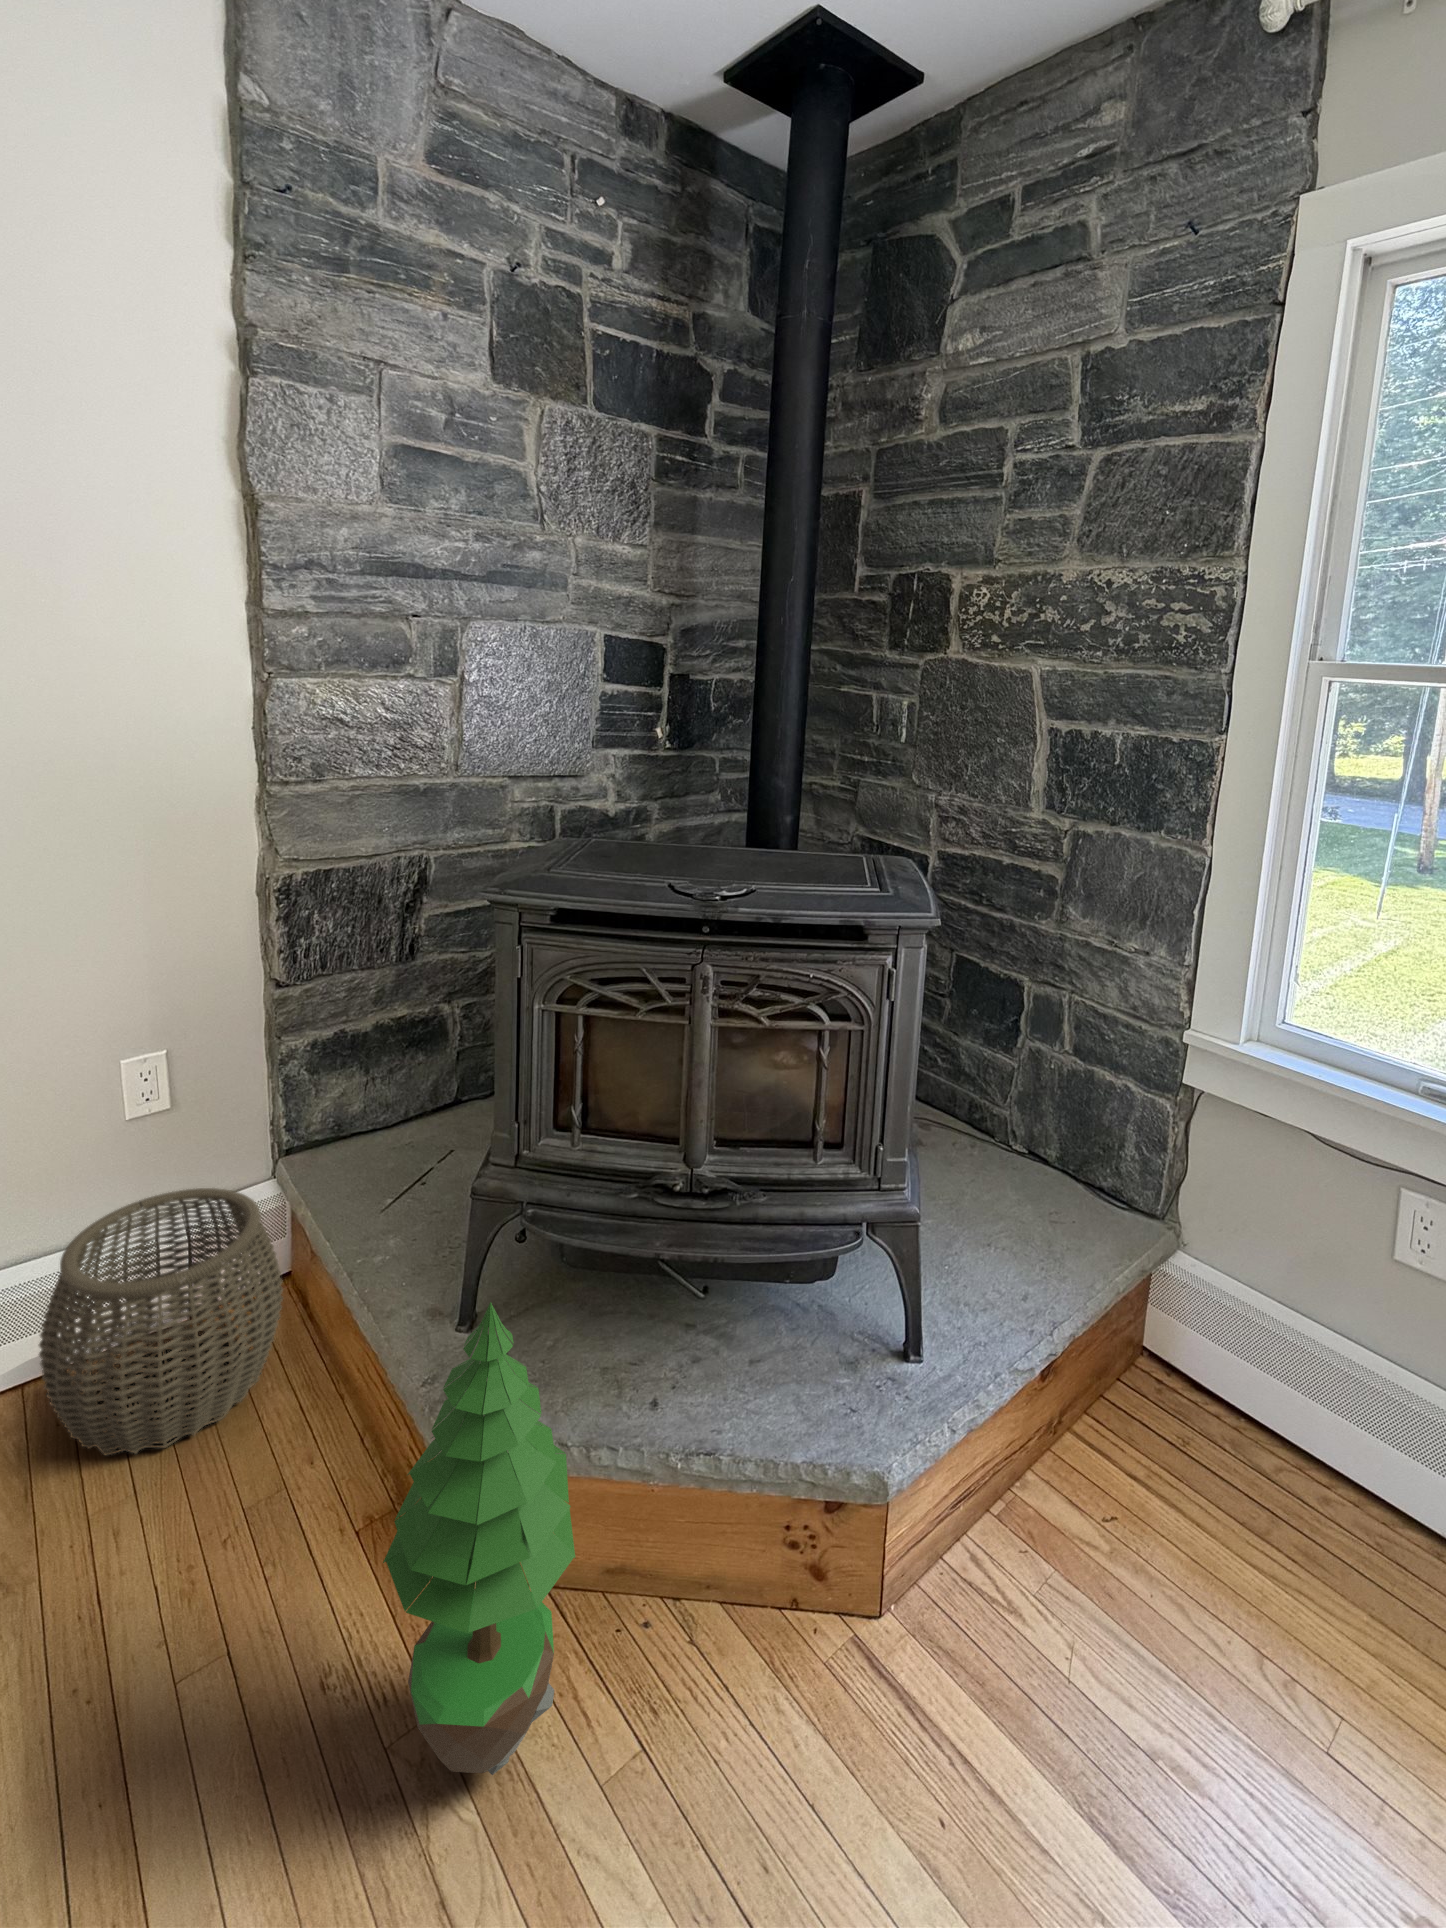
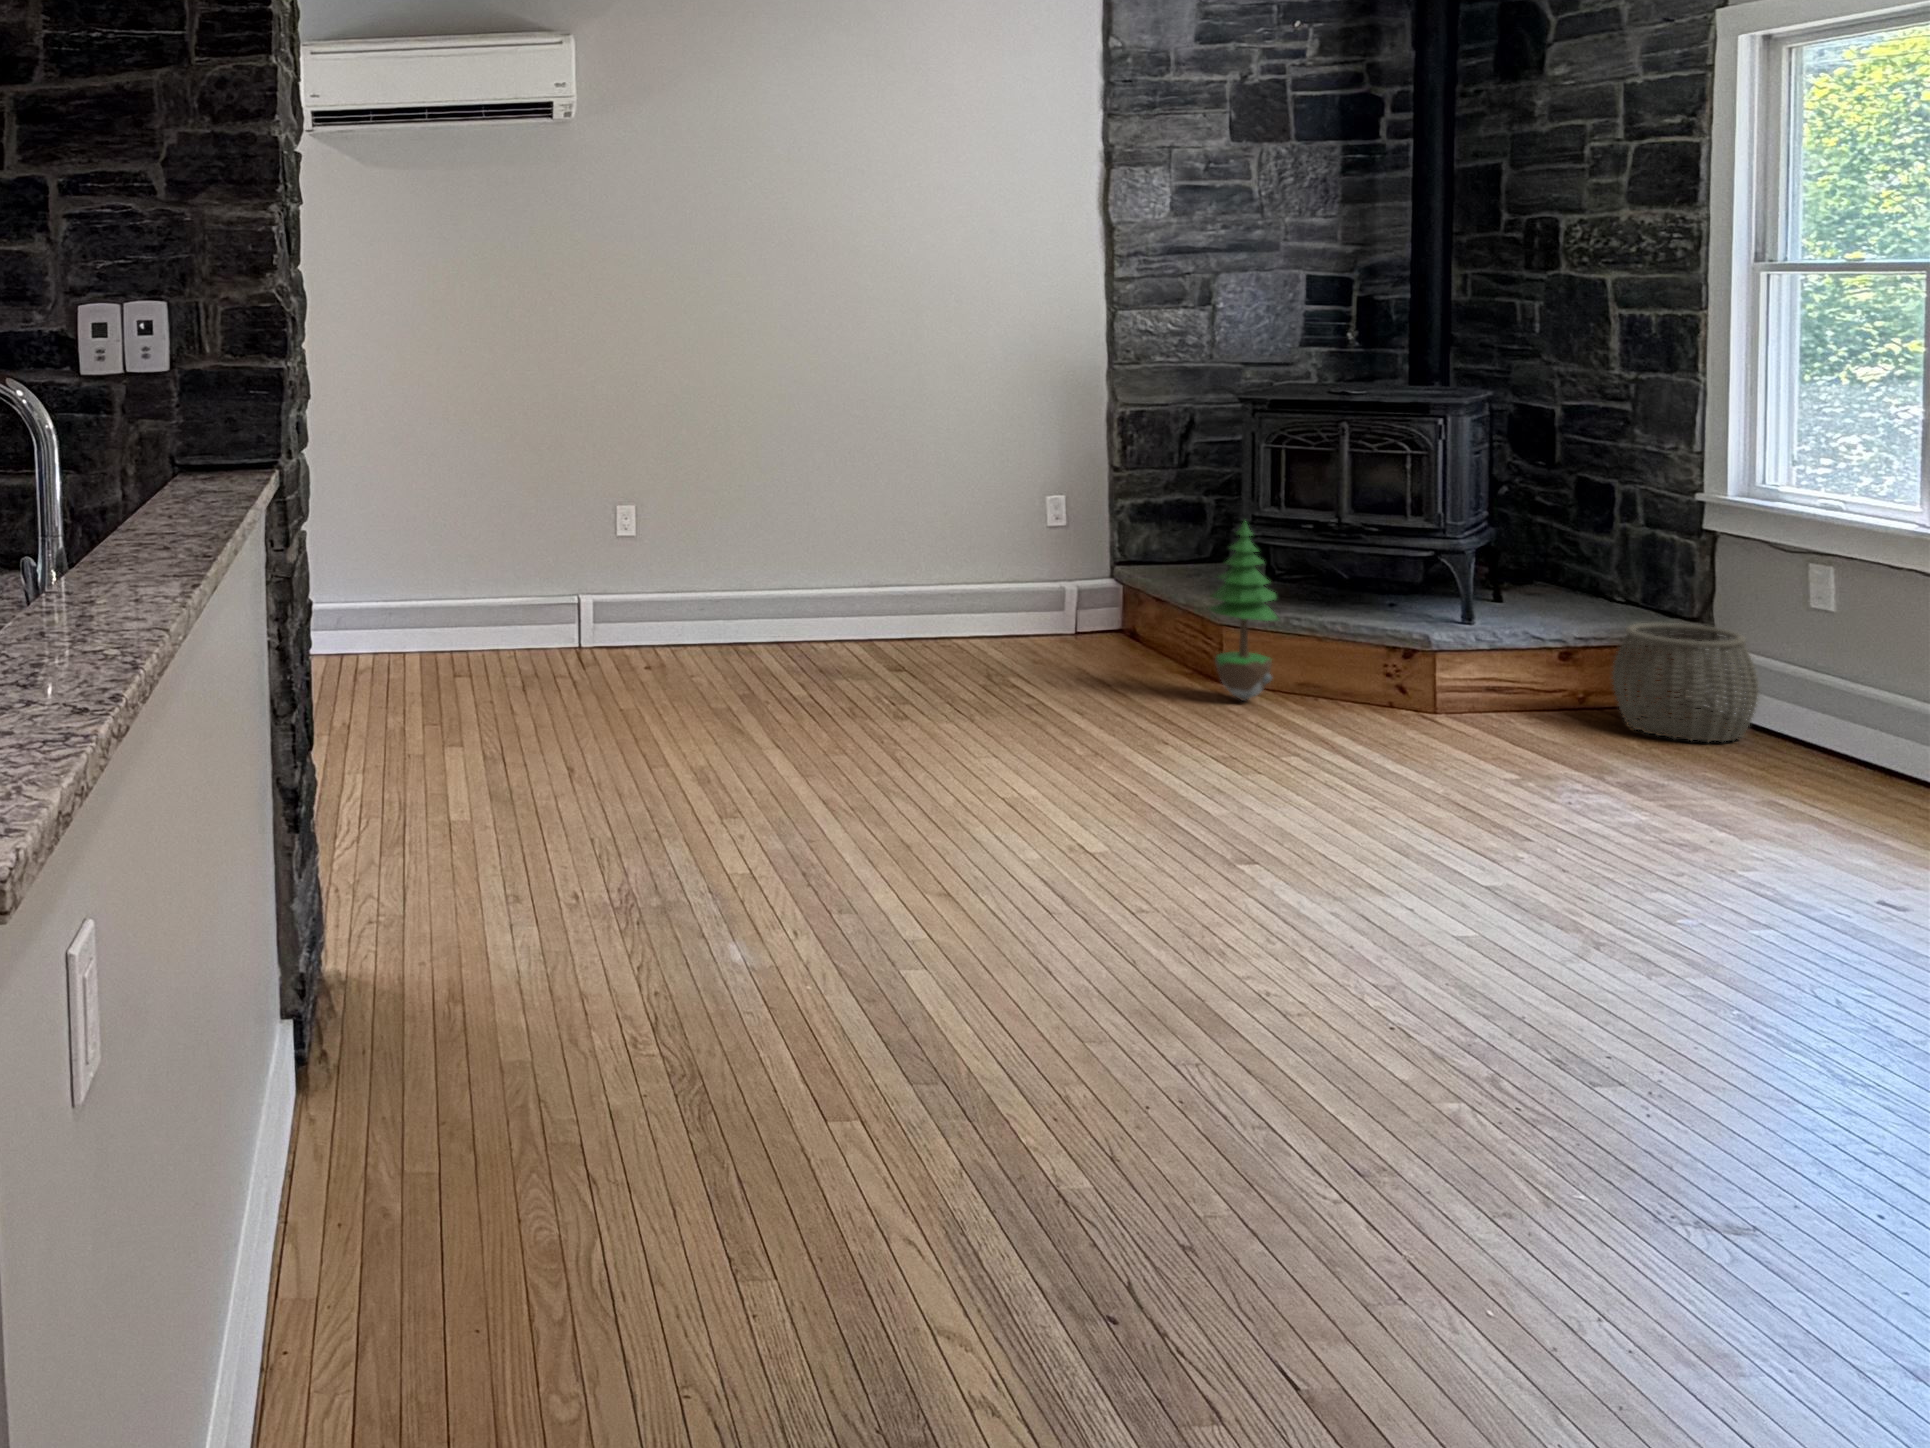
woven basket: present [39,1188,283,1455] -> present [1612,622,1759,742]

